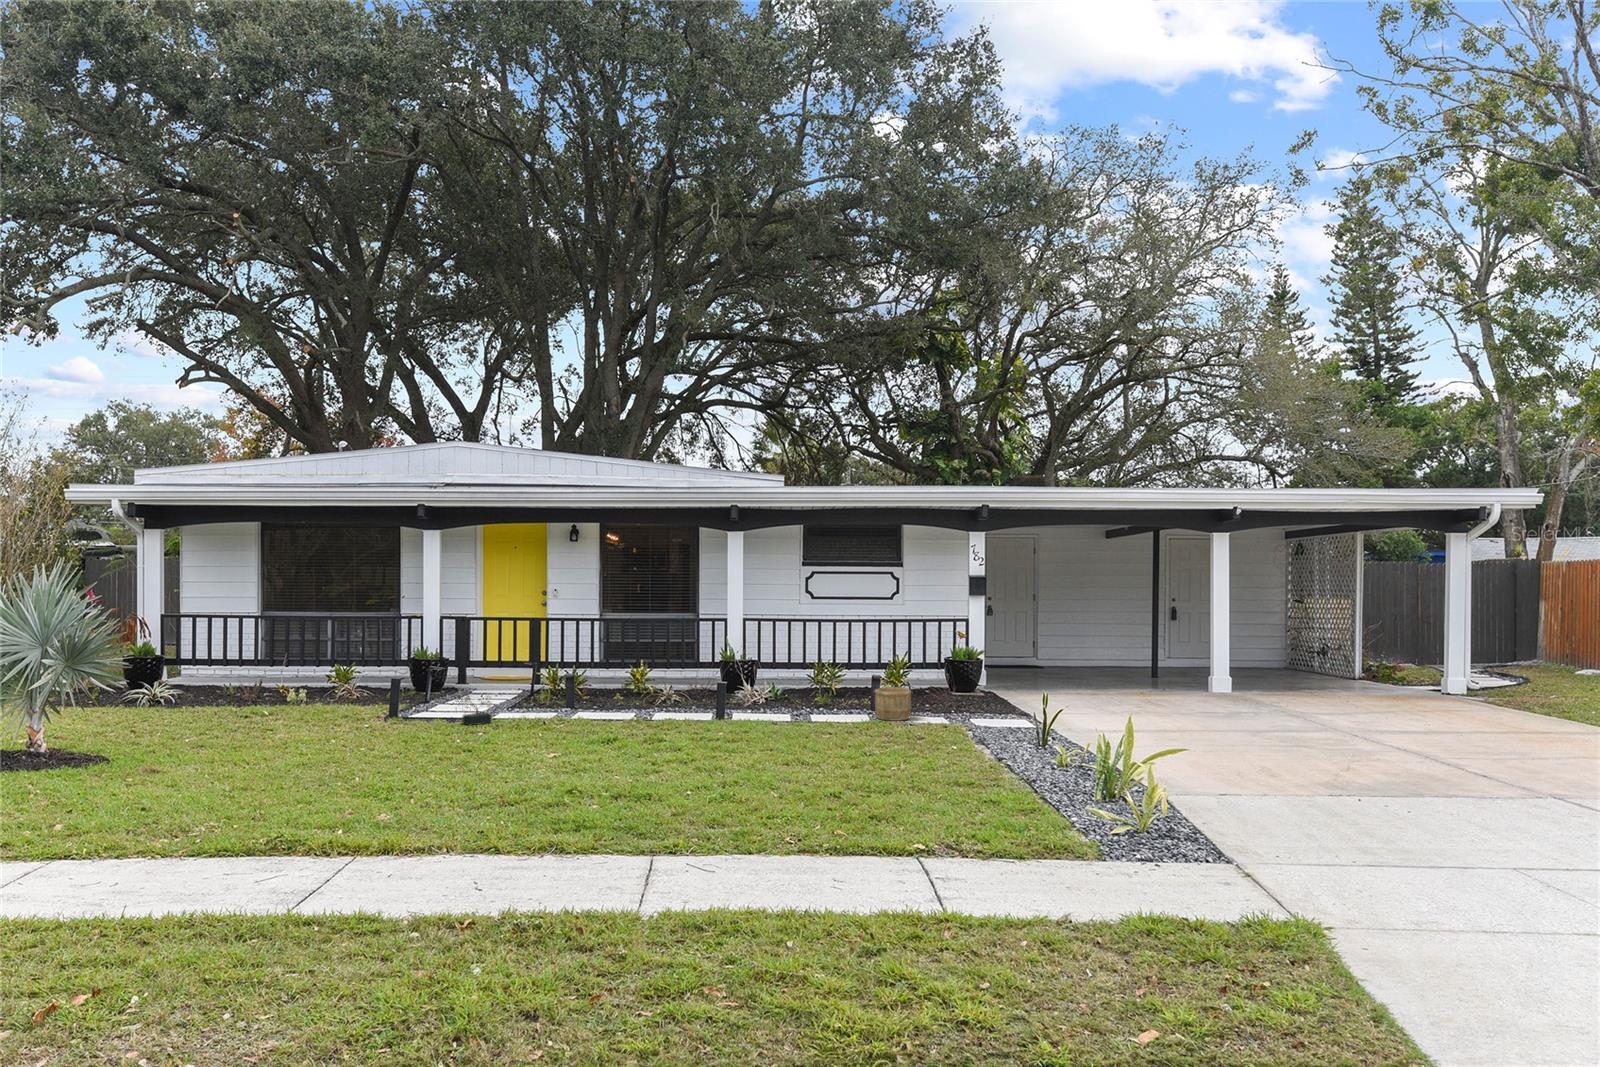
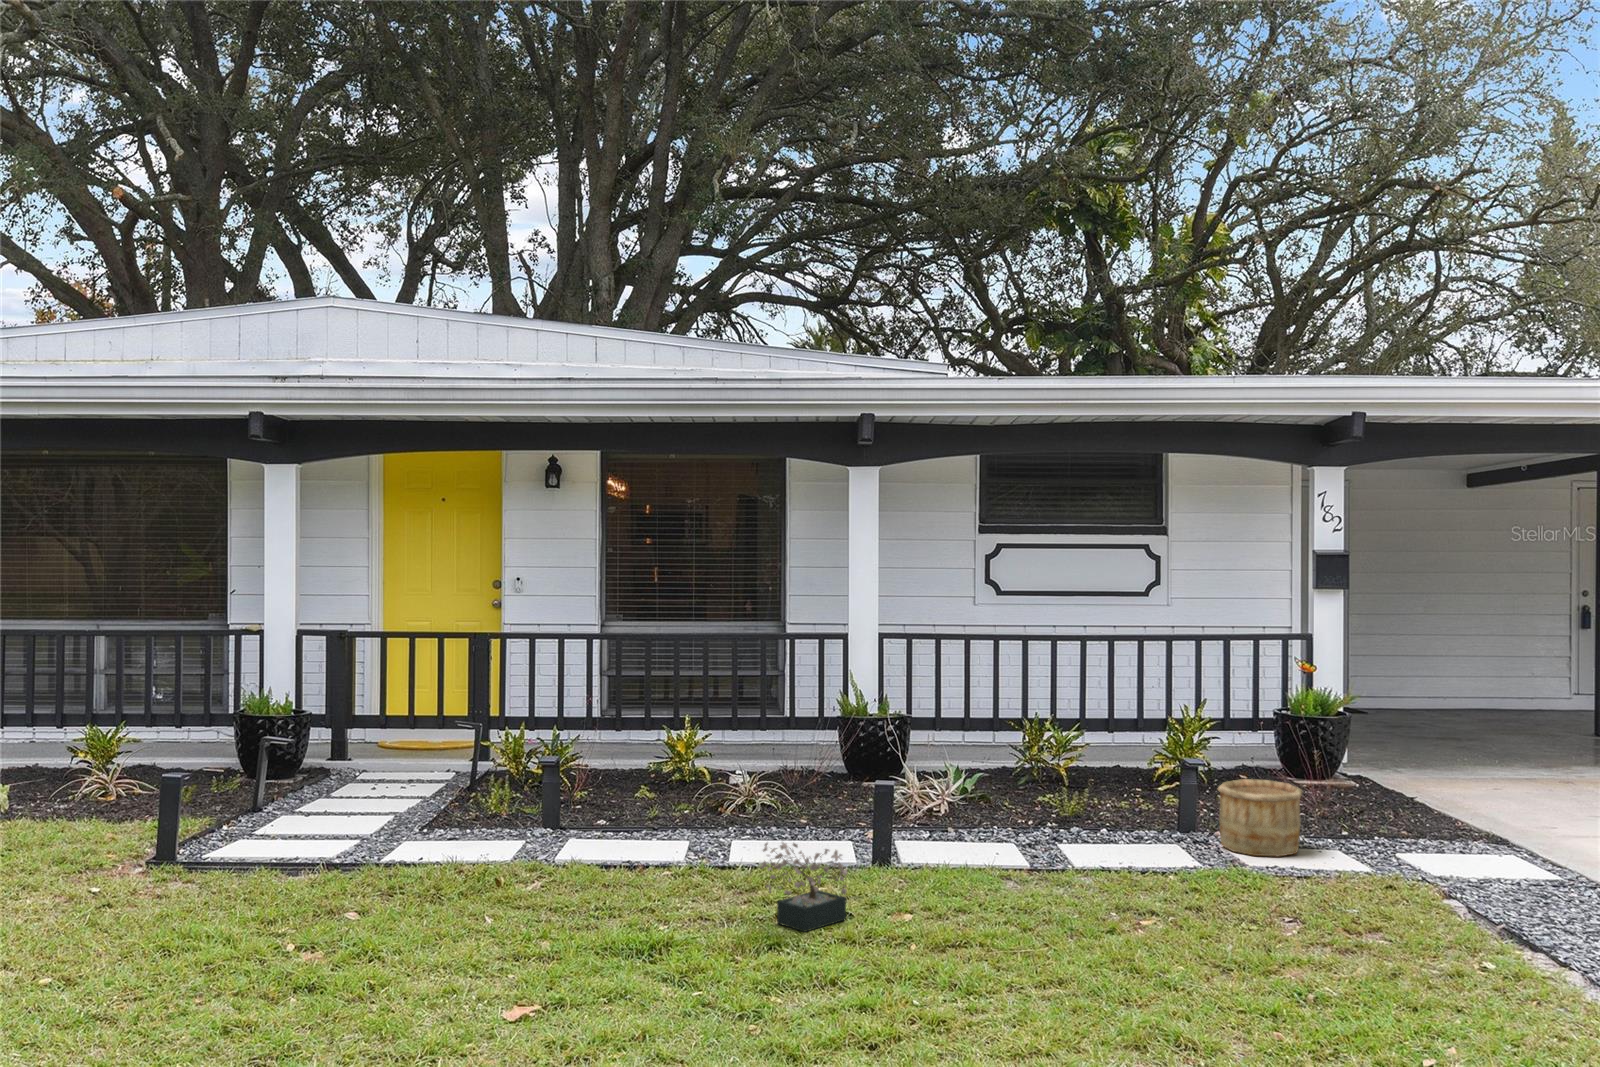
decorative plant: present [457,694,492,725] -> present [761,843,847,932]

